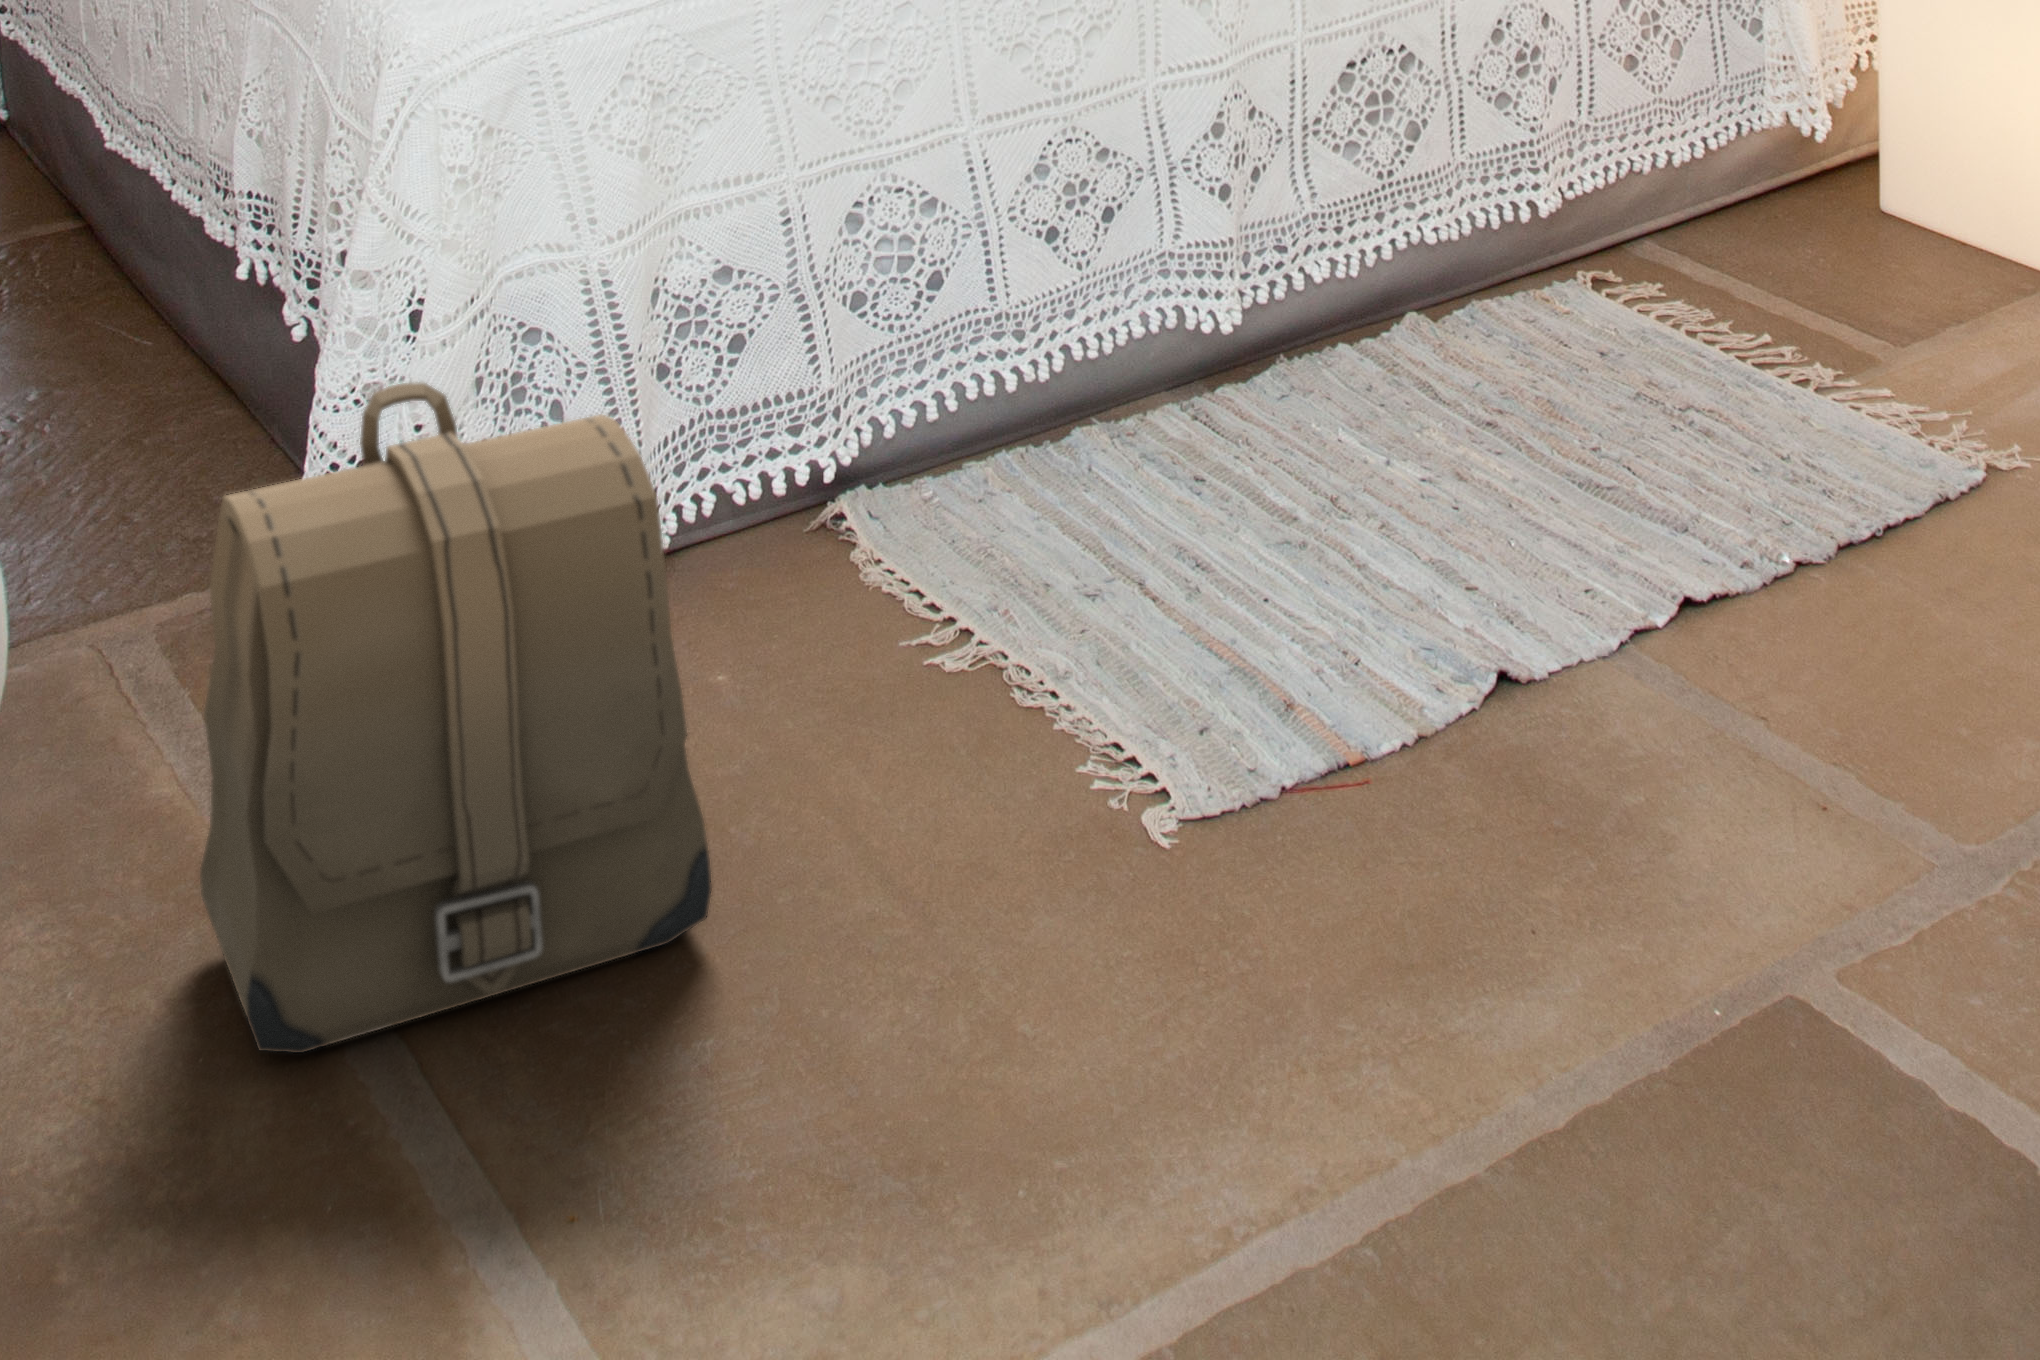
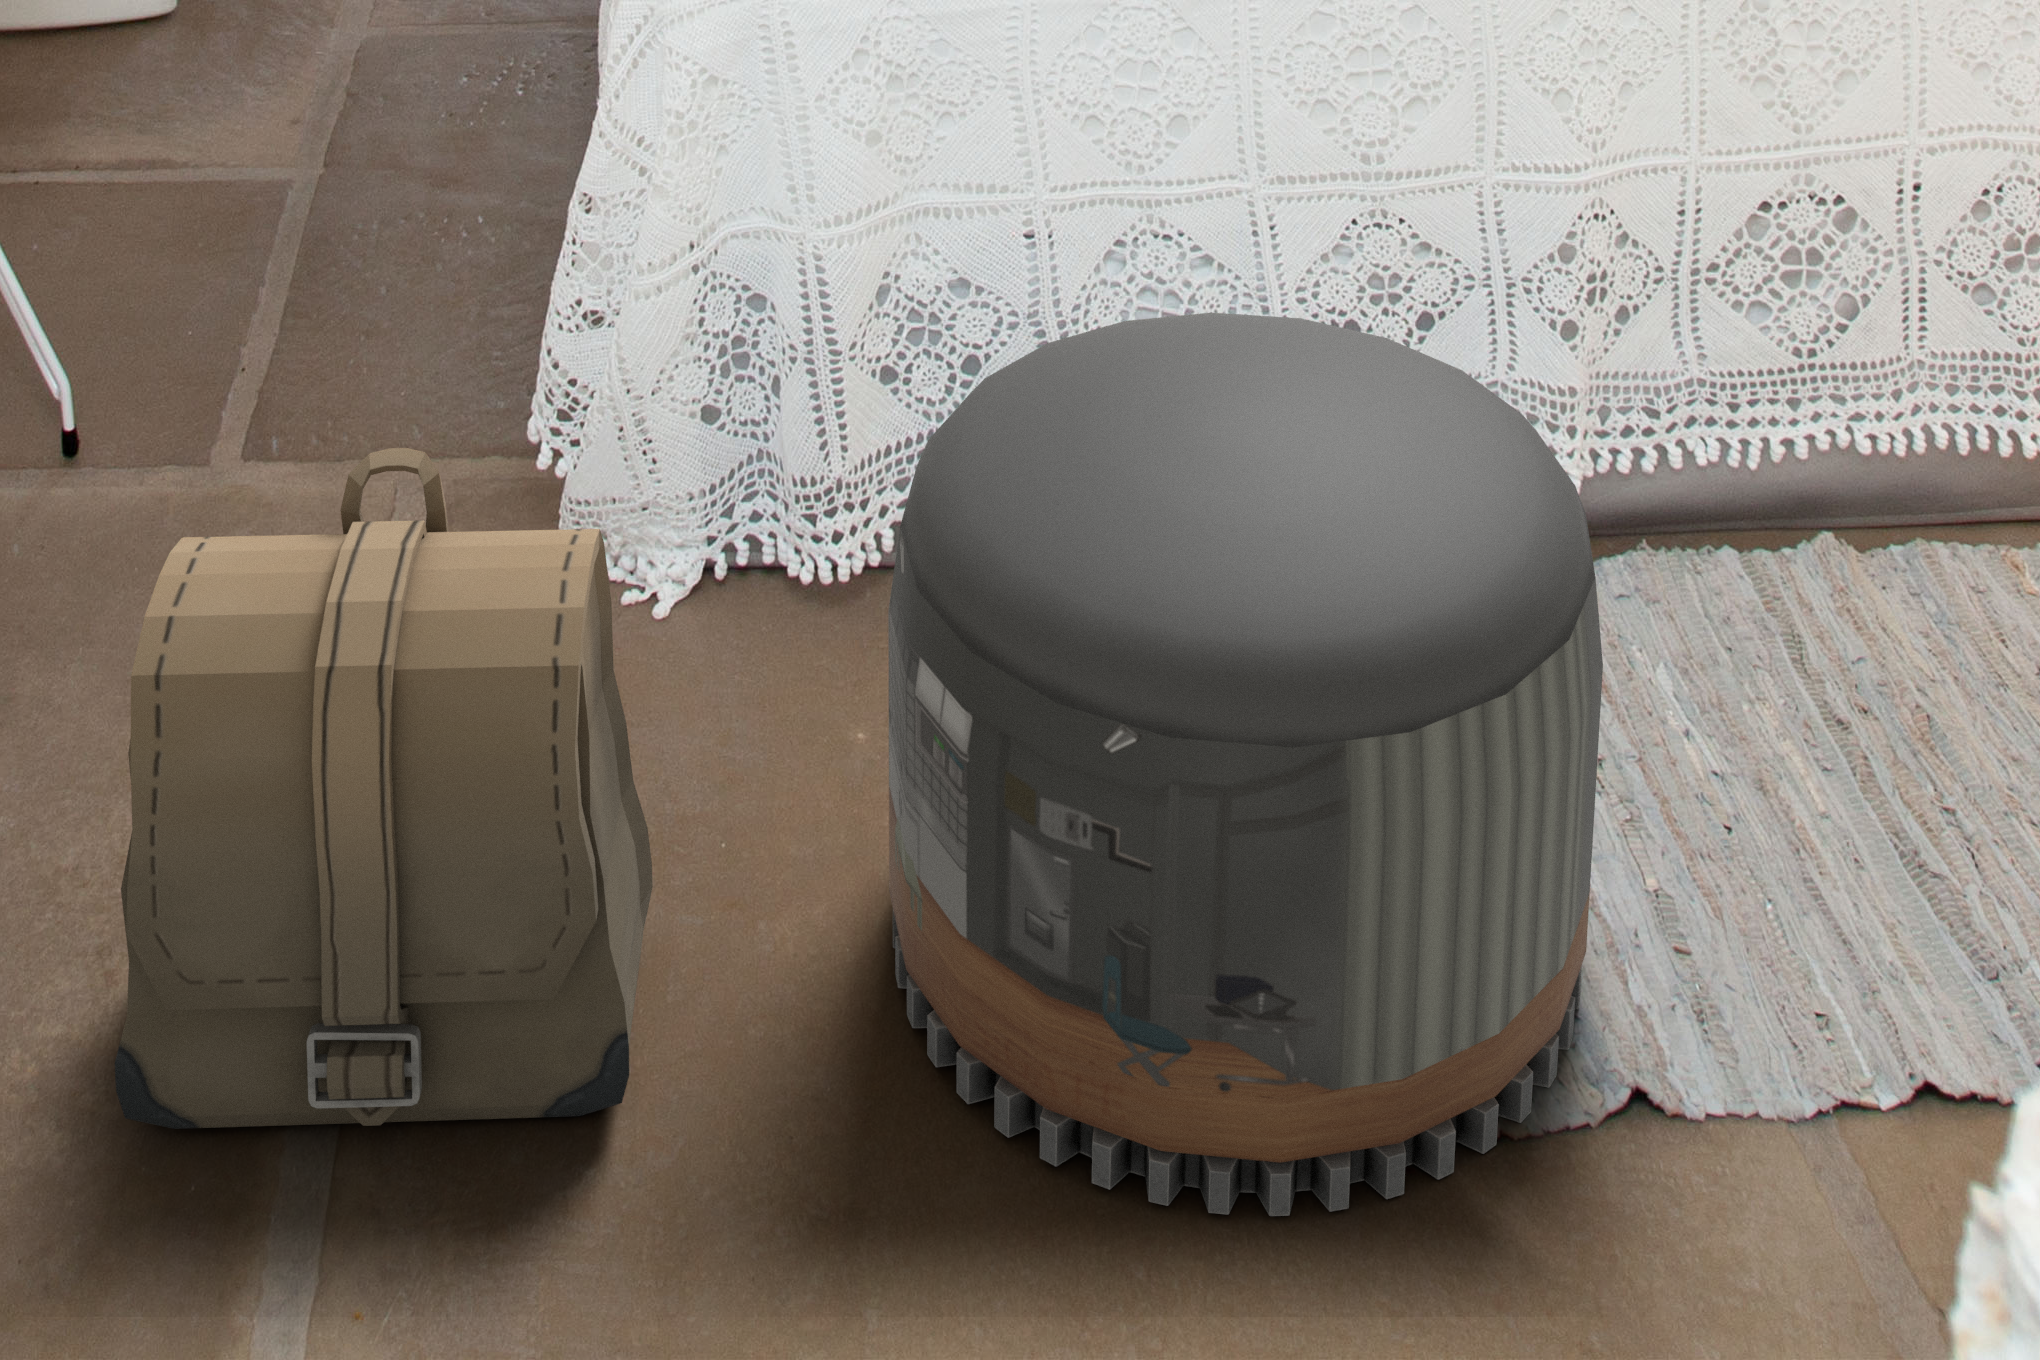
pouf: none [817,178,1426,860] -> present [888,313,1603,1216]

